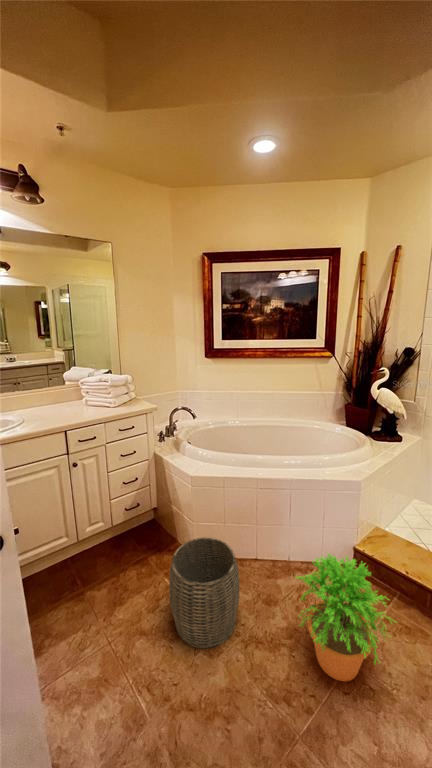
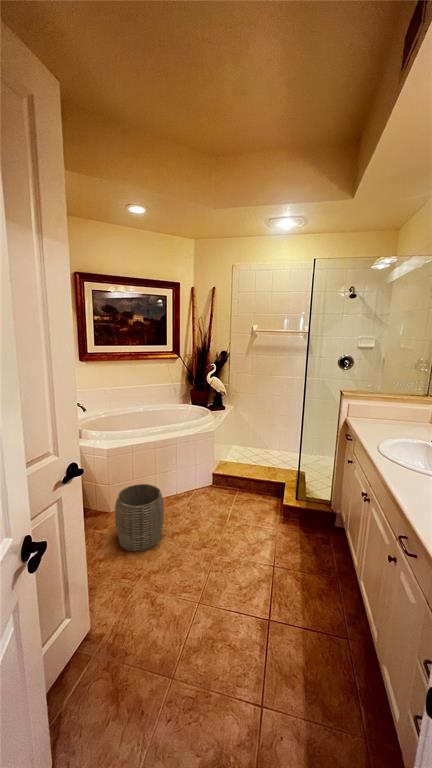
potted plant: present [297,554,391,681] -> none [196,466,249,531]

